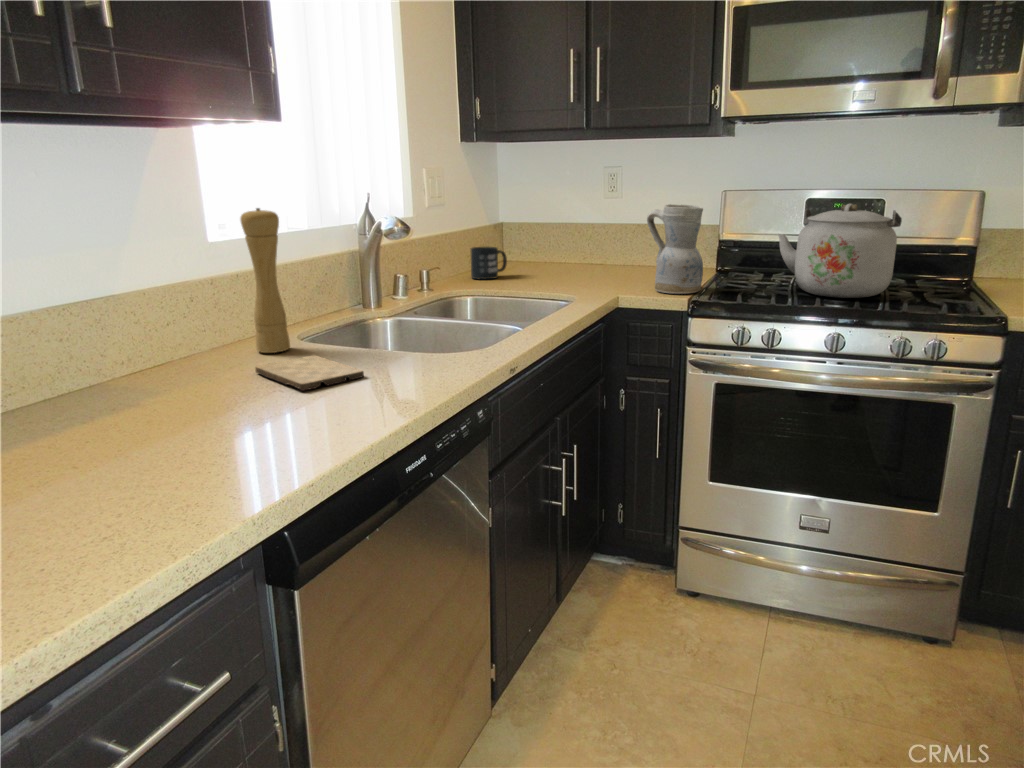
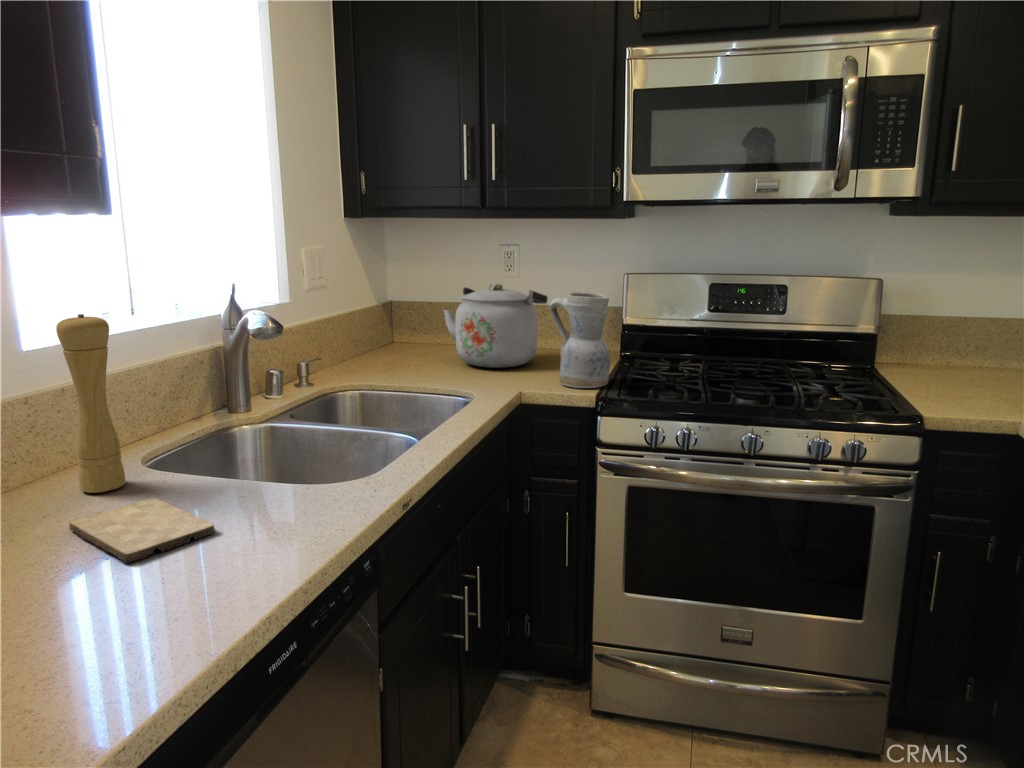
kettle: present [778,204,902,298] -> present [444,284,548,368]
mug: present [471,247,507,279] -> none [357,332,398,368]

